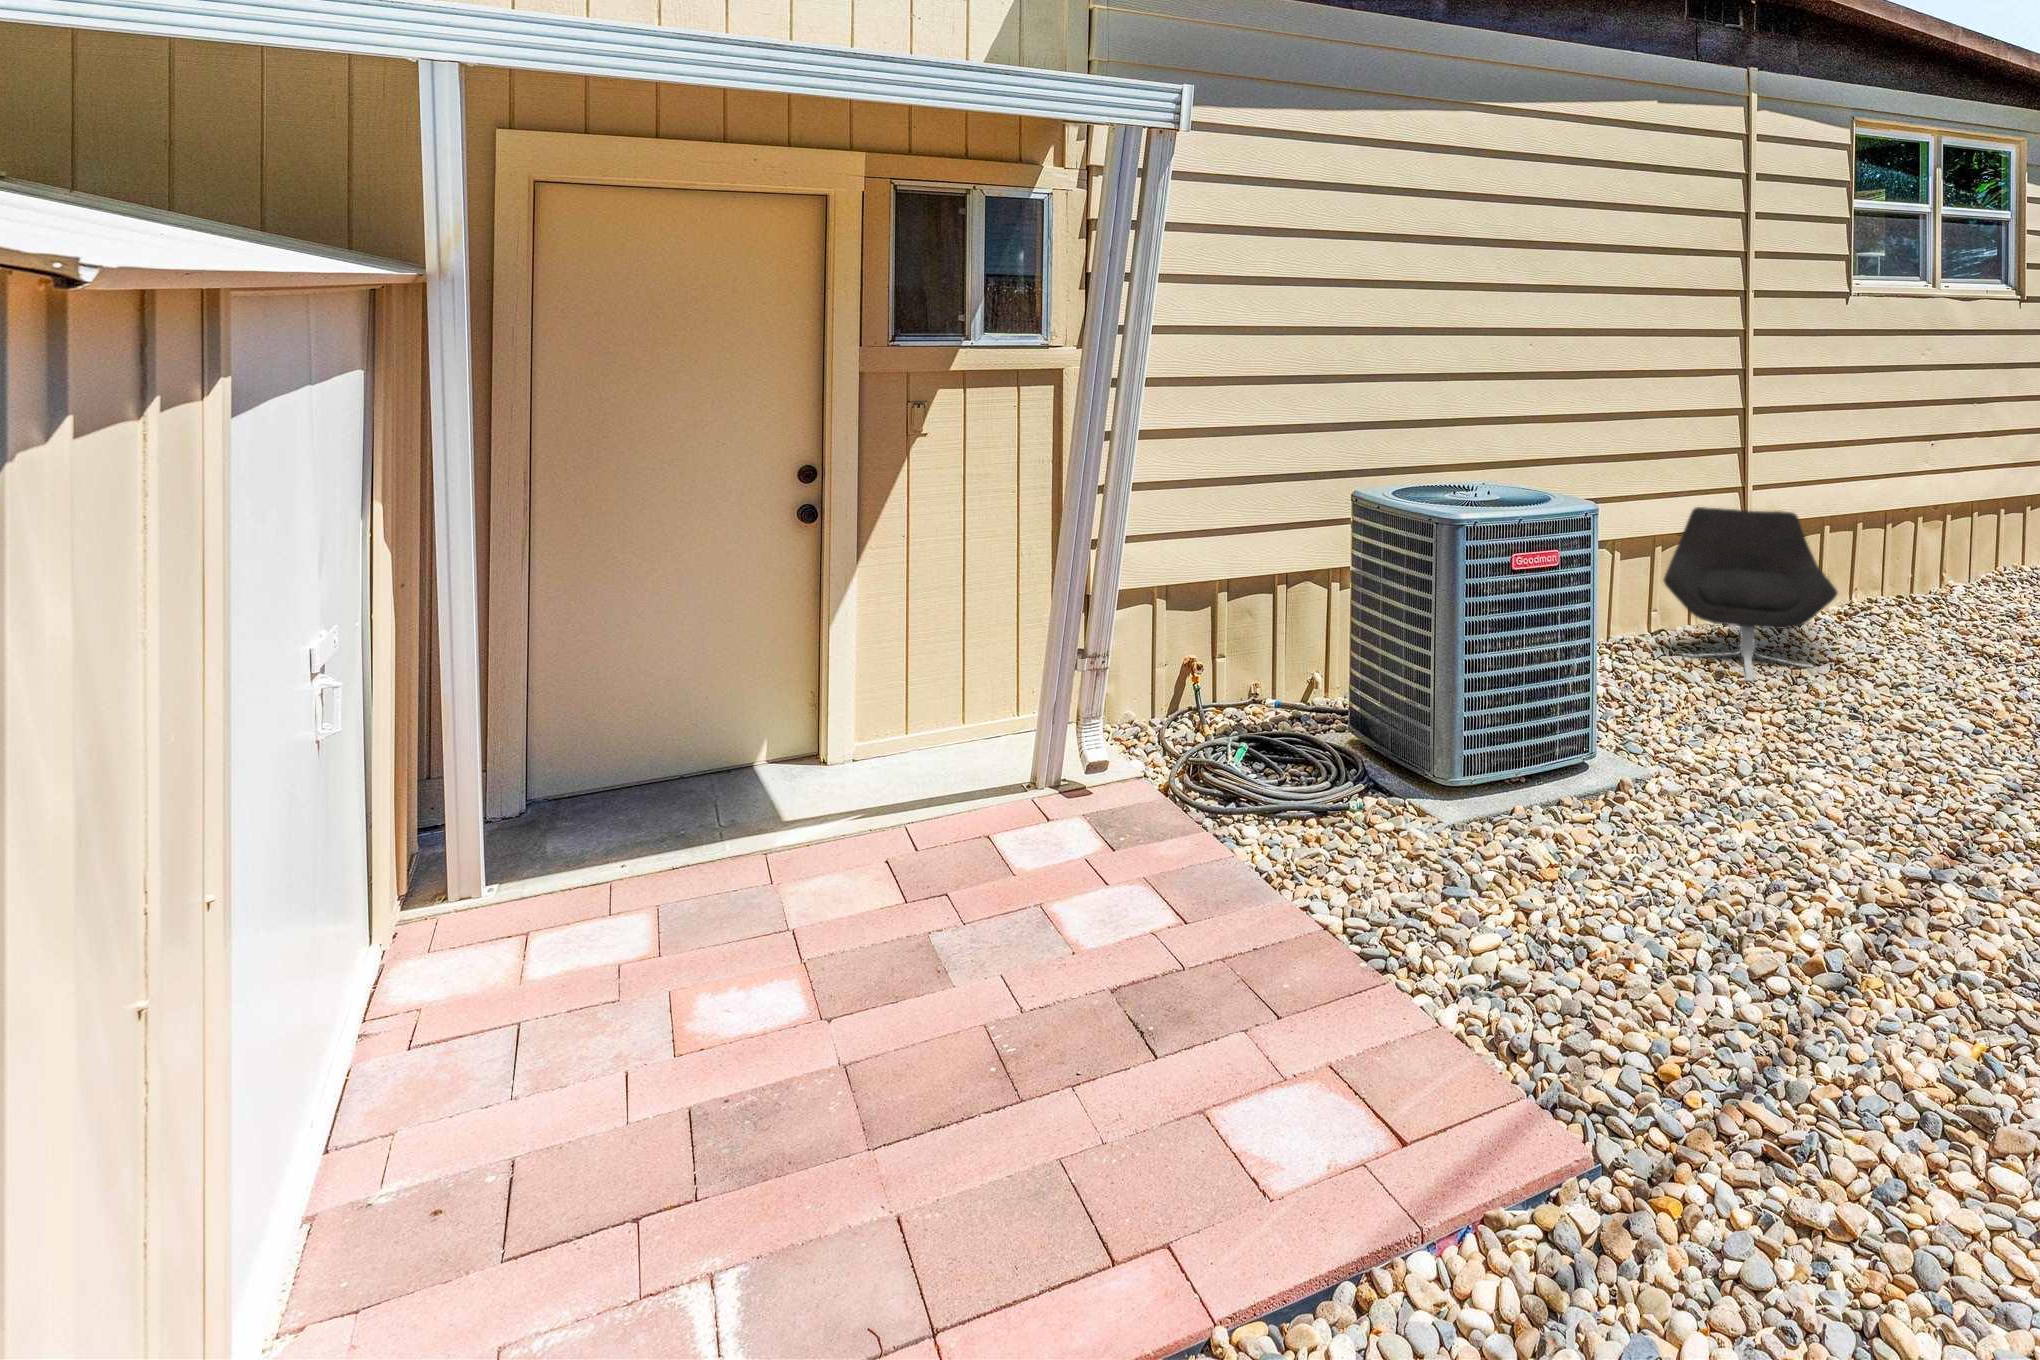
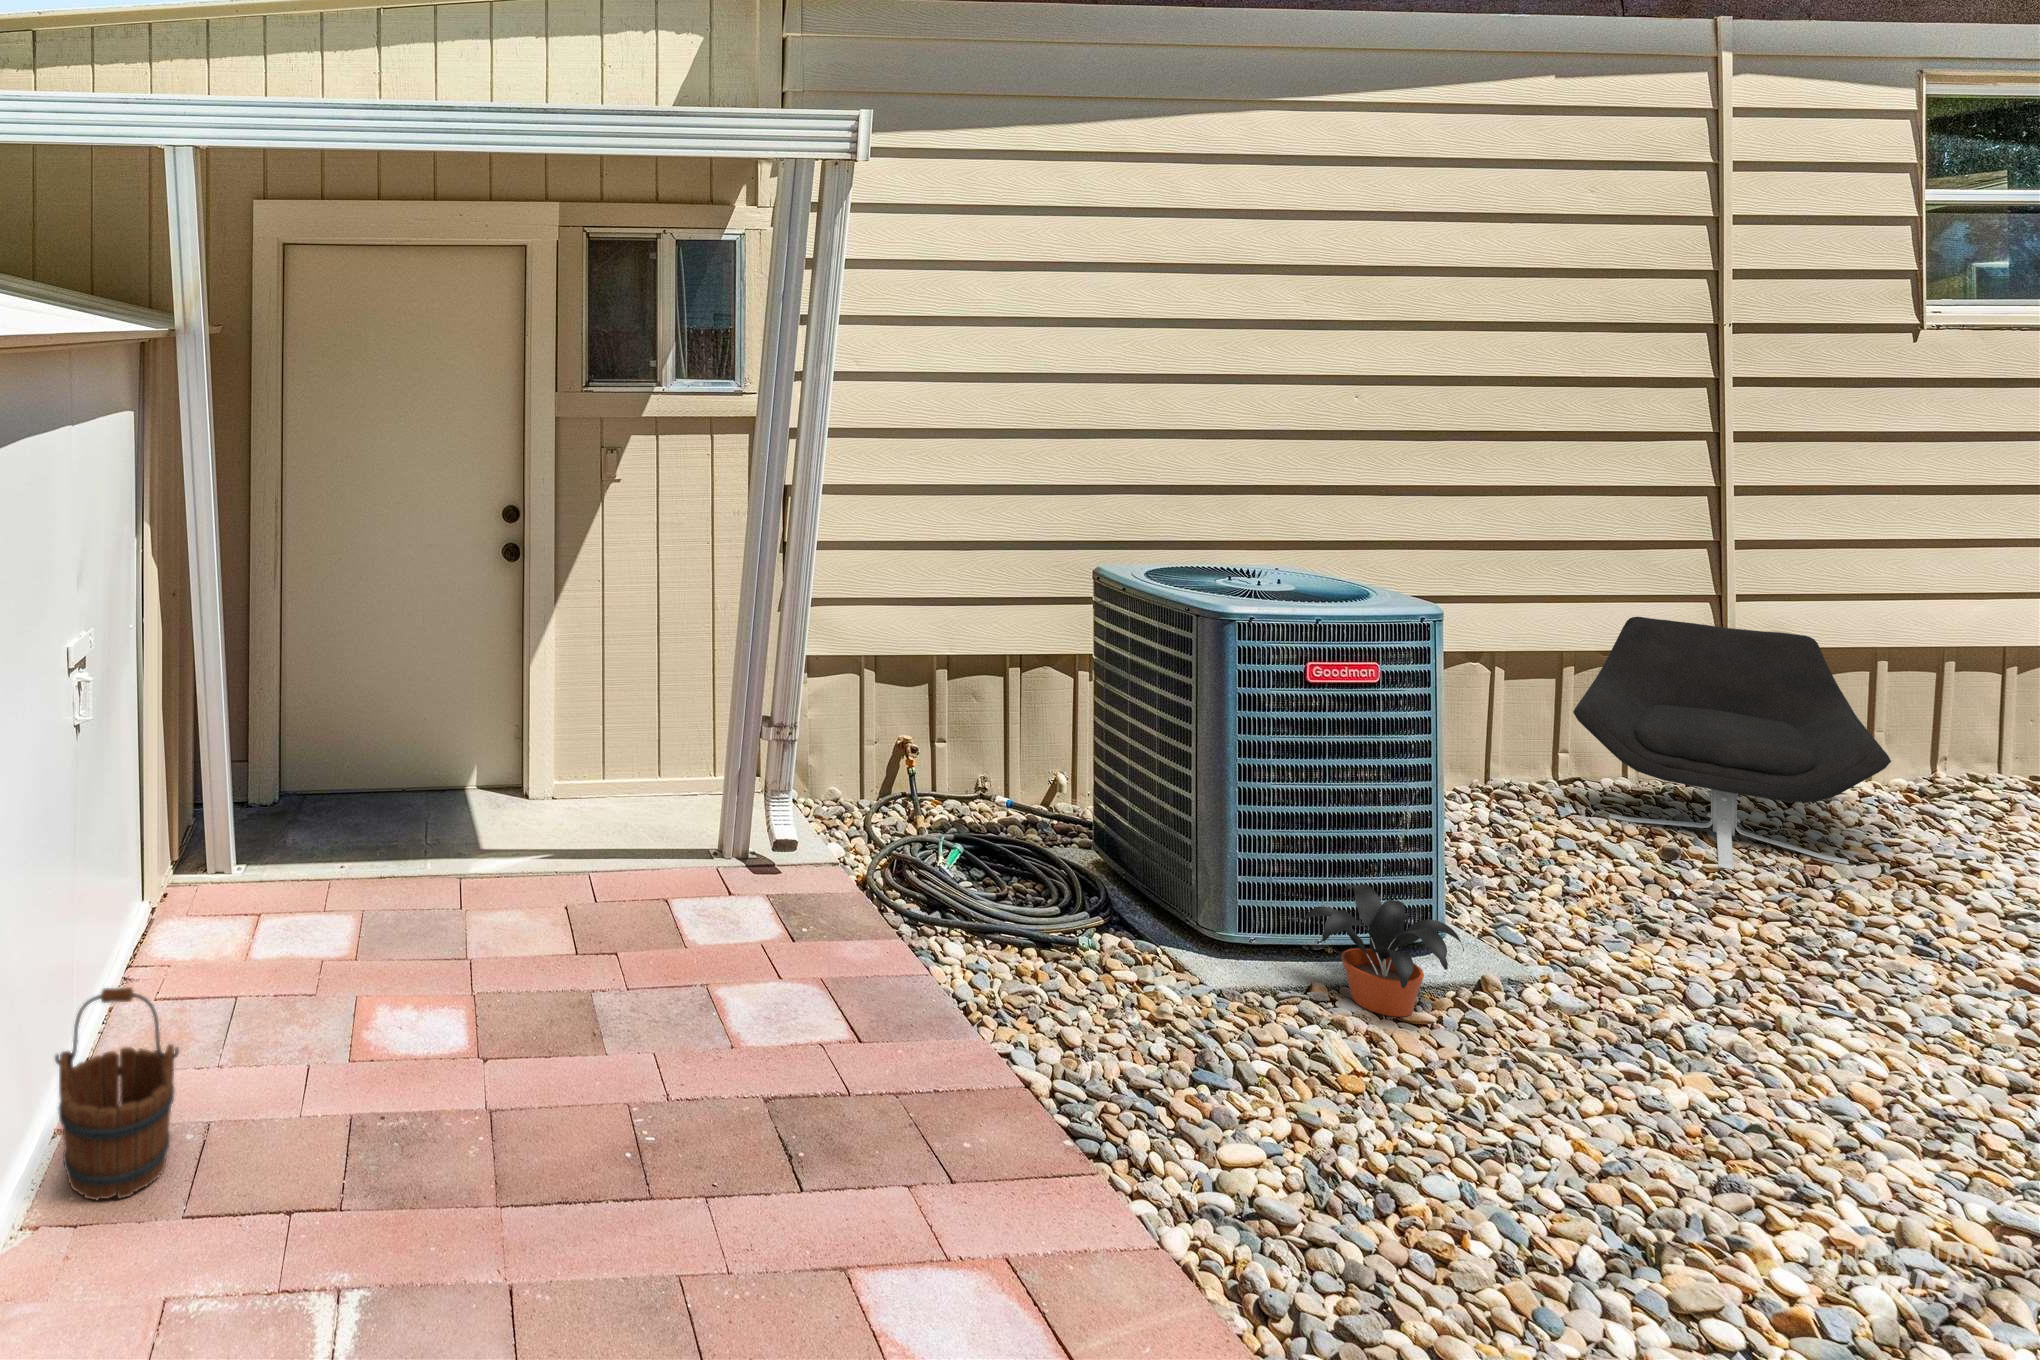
potted plant: none [1509,724,1614,820] -> present [1302,883,1464,1017]
wooden bucket: none [329,1020,498,1267] -> present [55,987,179,1201]

